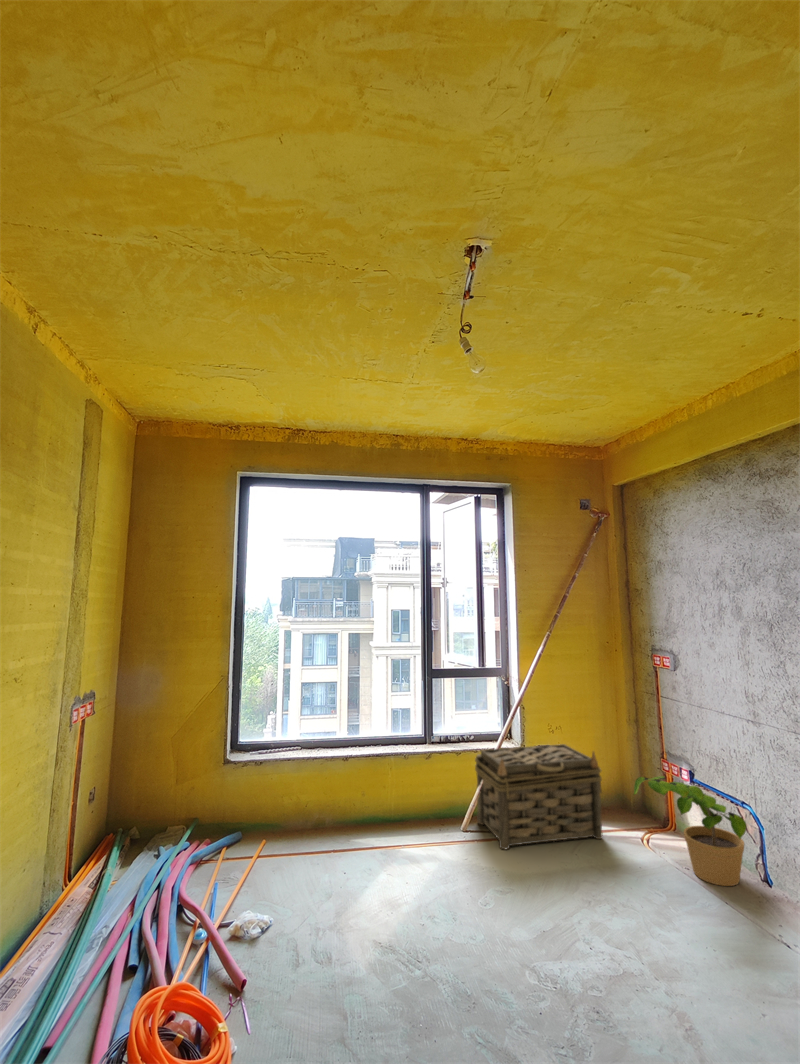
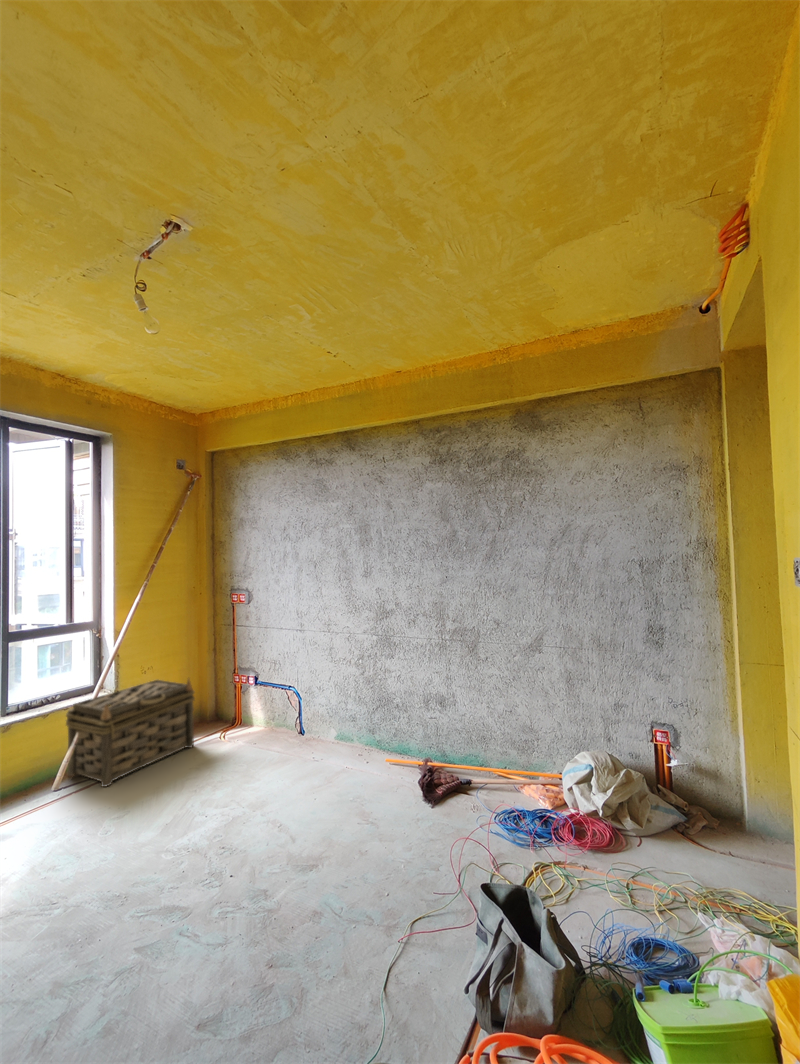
potted plant: present [634,776,747,886] -> none [228,681,299,746]

